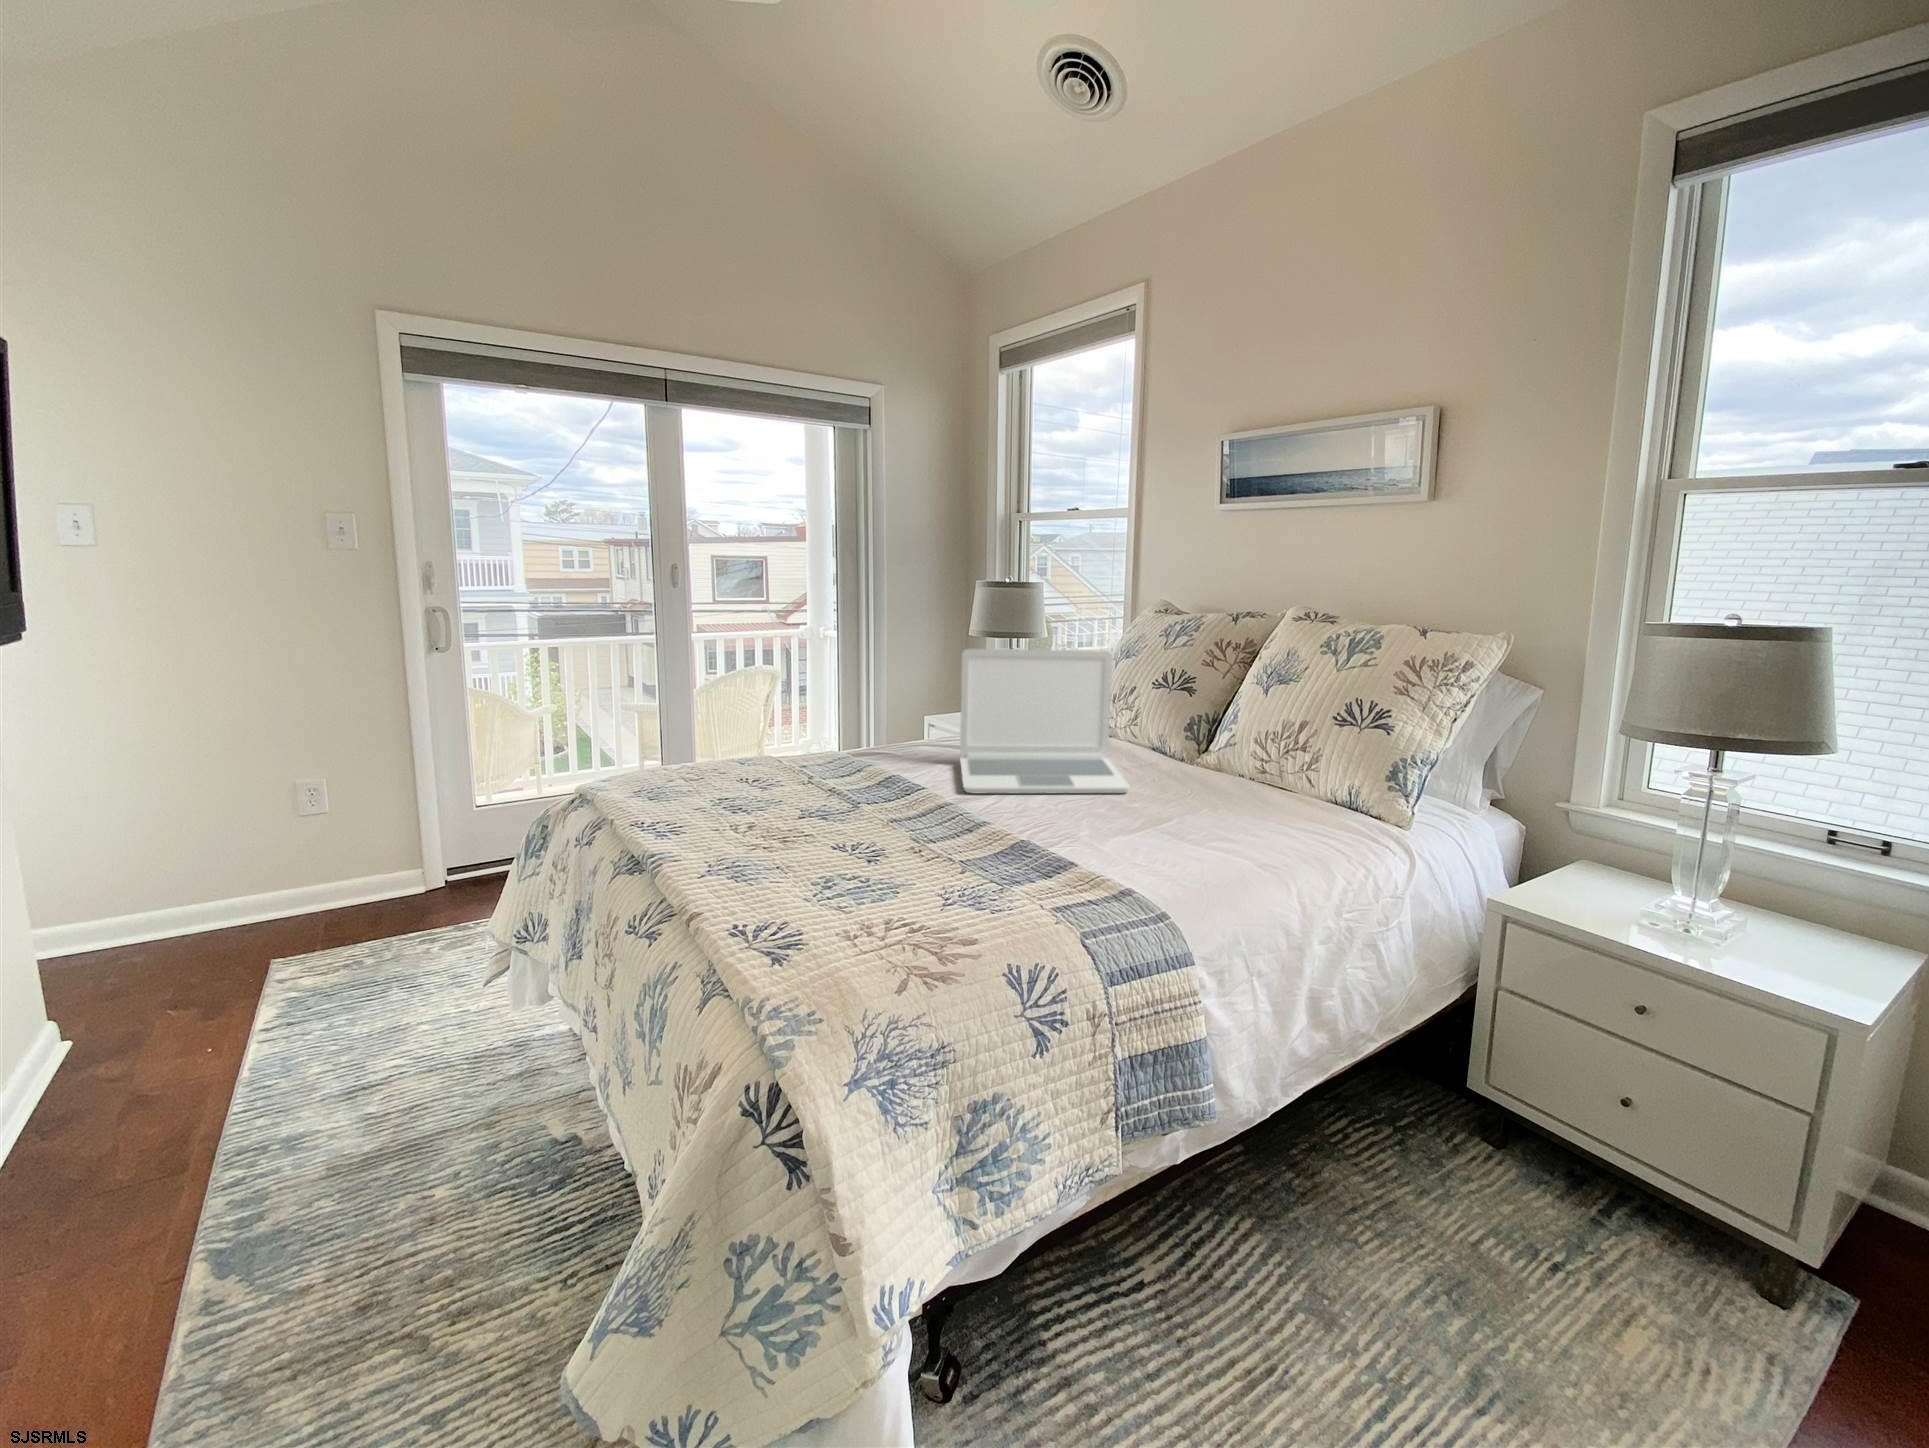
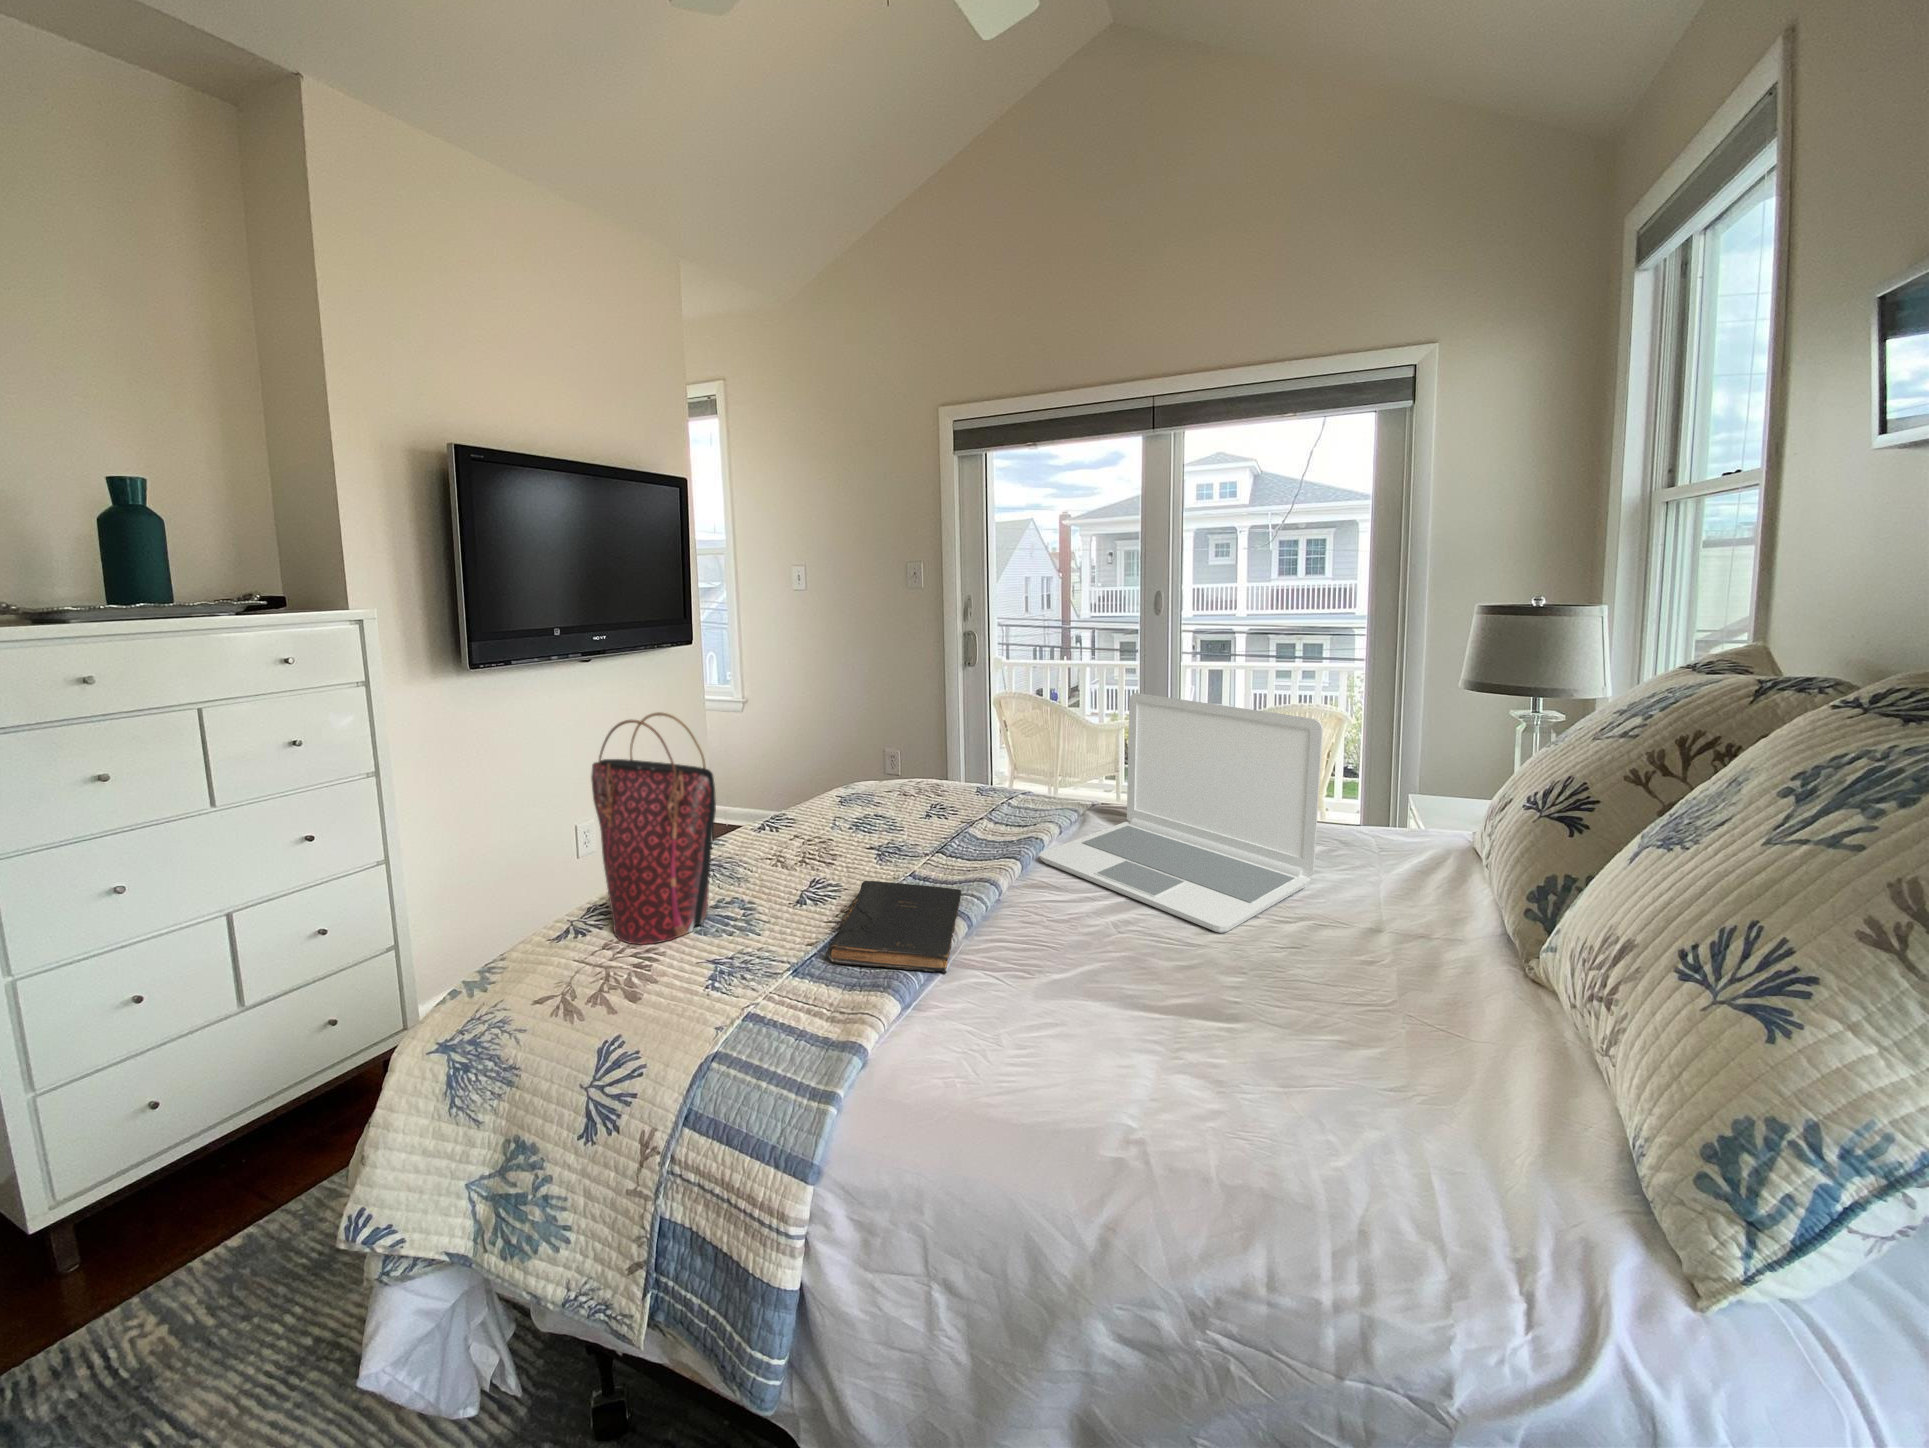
handbag: none [758,686,913,939] -> present [591,712,716,945]
book: none [930,814,1083,875] -> present [827,881,962,973]

